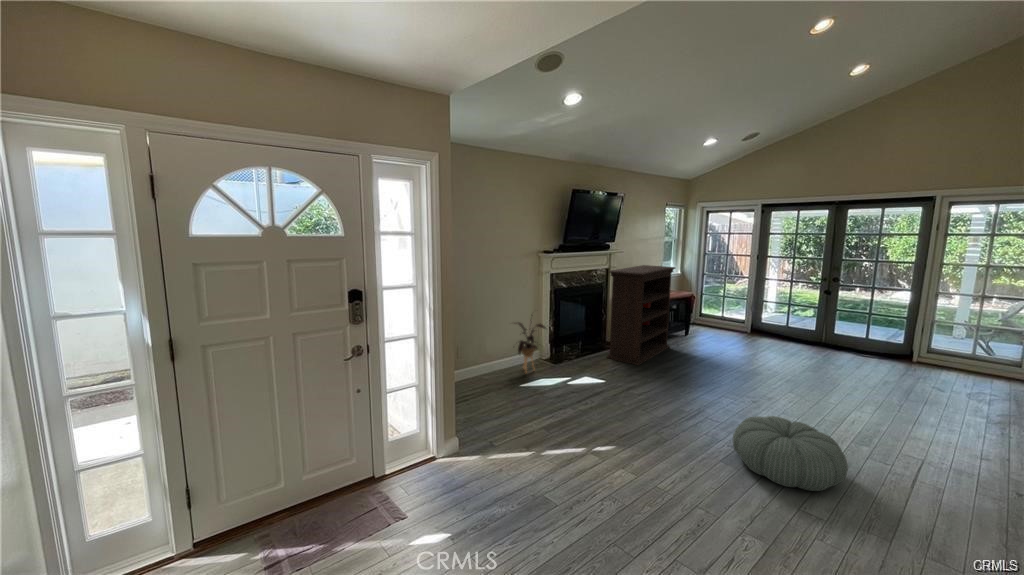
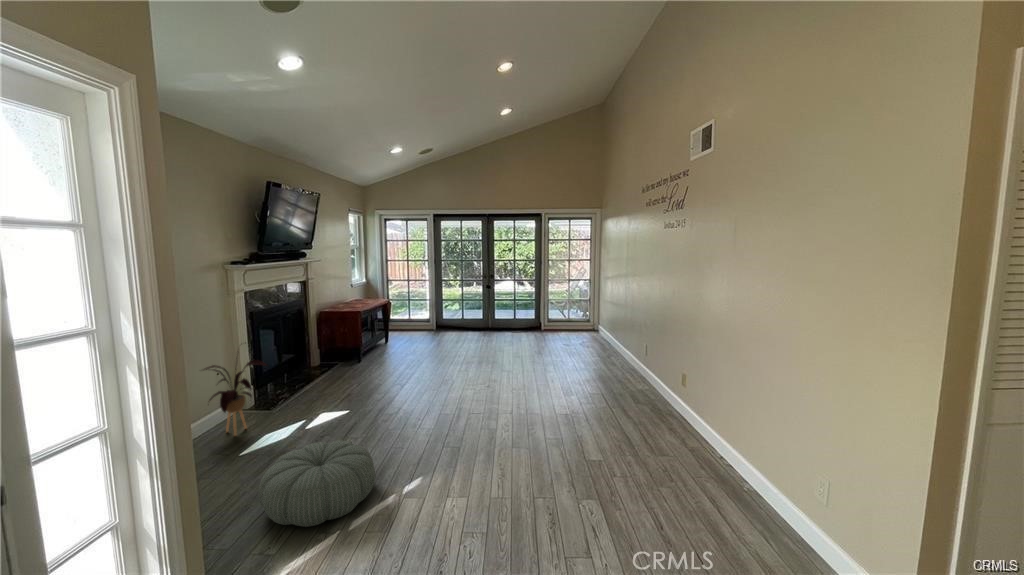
bookshelf: present [607,265,675,365] -> none [323,274,384,386]
pouf: present [732,416,848,491] -> present [259,440,376,527]

